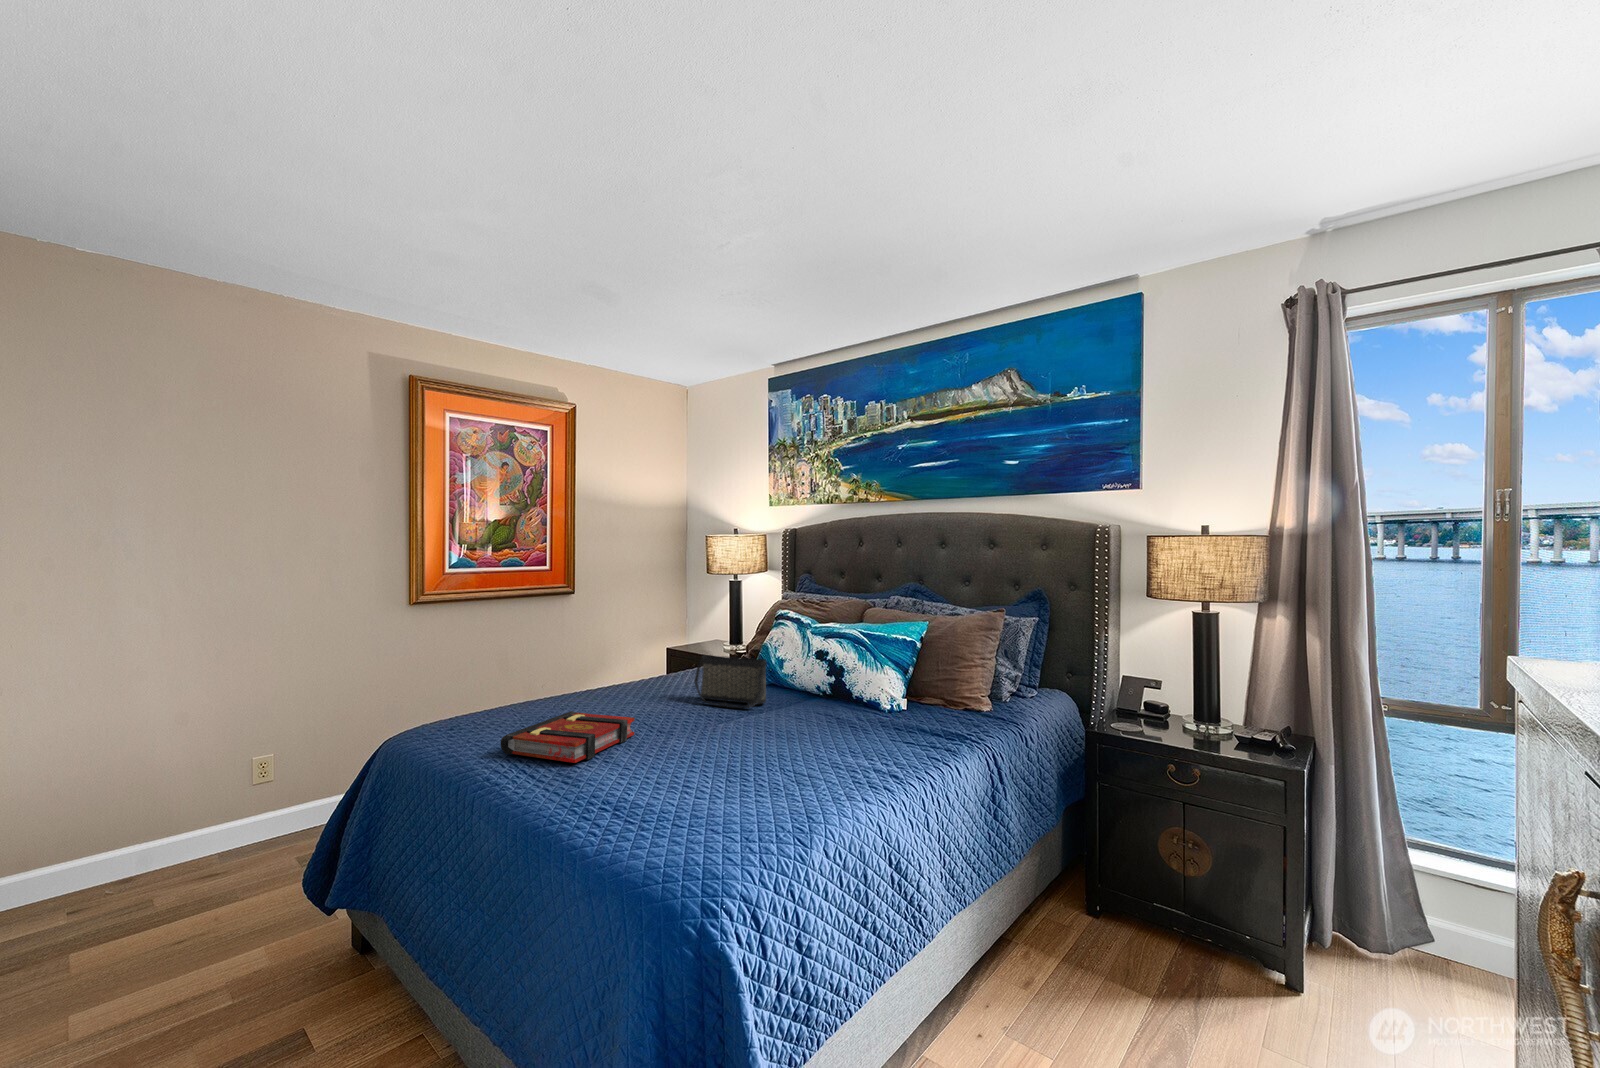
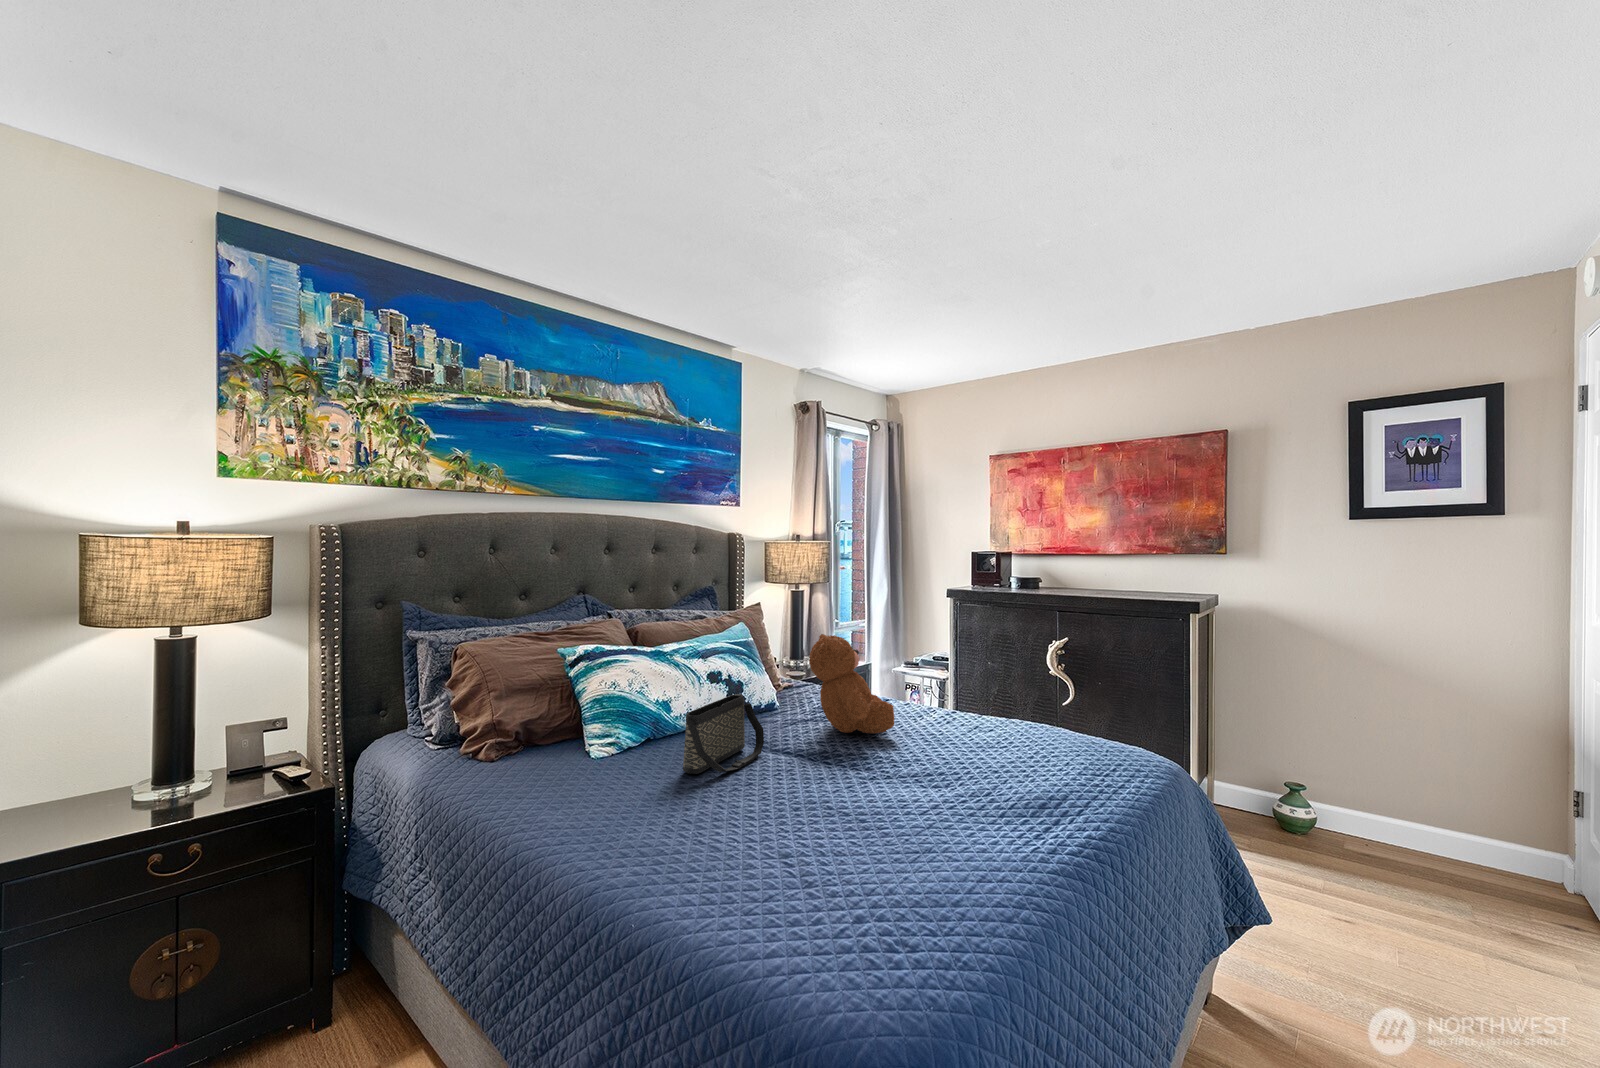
teddy bear: none [790,627,883,739] -> present [809,634,895,733]
book: present [501,711,635,763] -> none [821,791,990,897]

